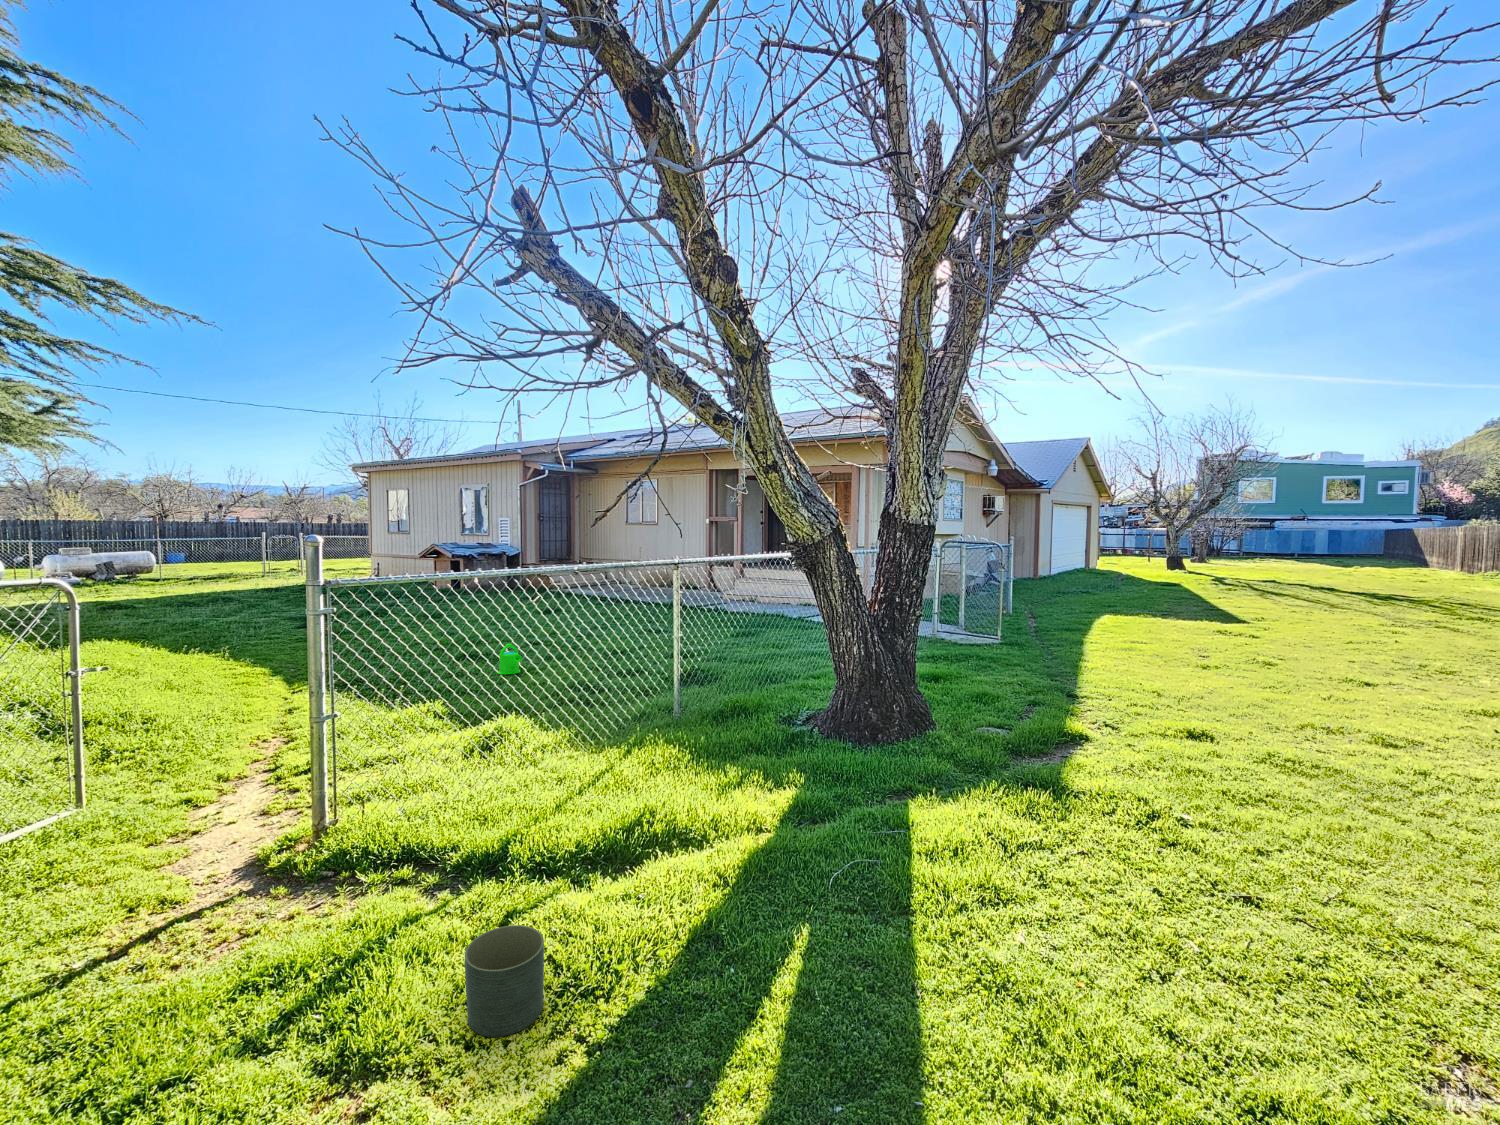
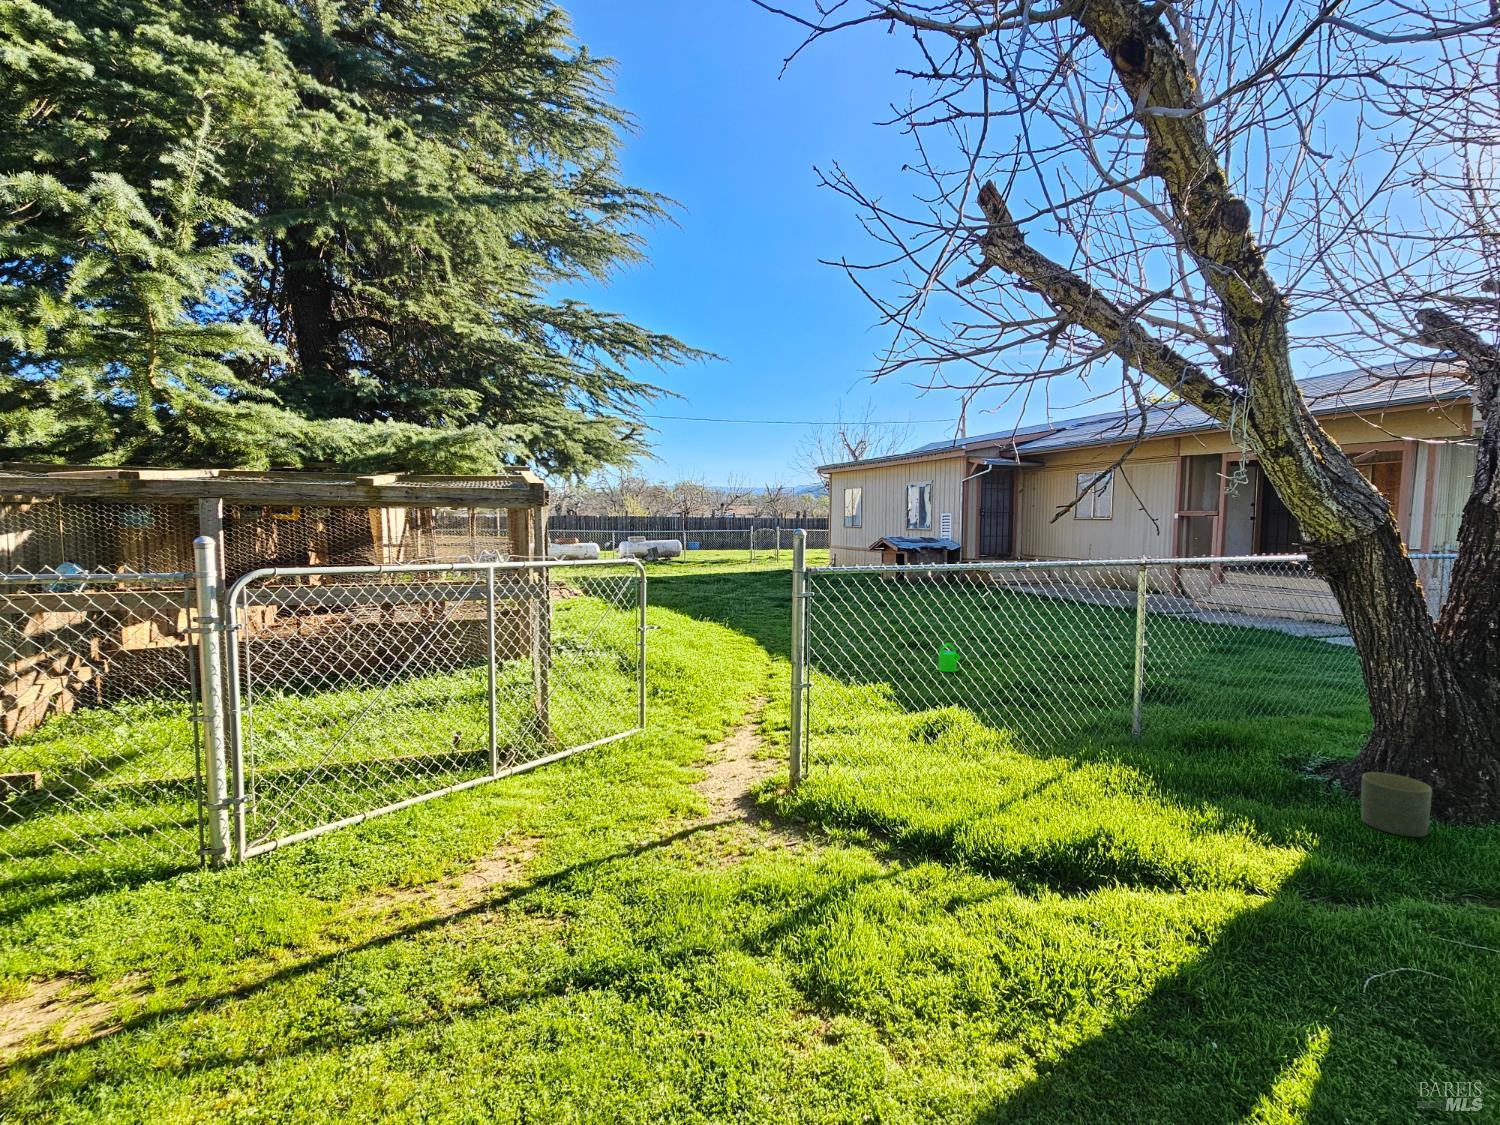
planter: present [465,925,544,1037] -> present [1361,772,1432,837]

